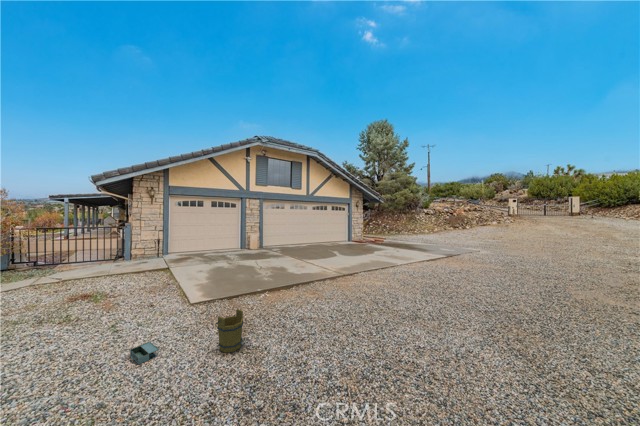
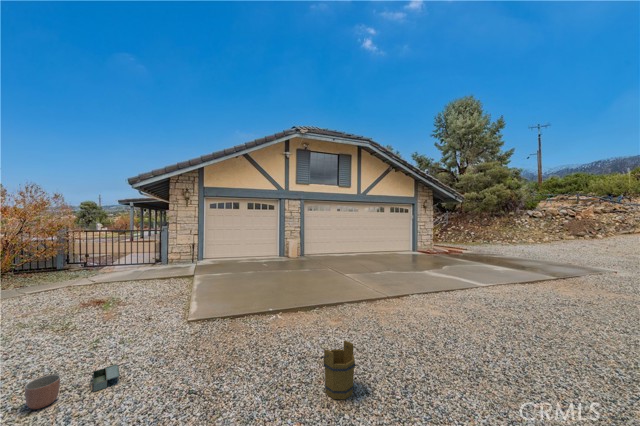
bucket: present [216,309,243,353] -> present [320,341,355,400]
planter: none [80,354,110,384] -> present [25,375,60,409]

